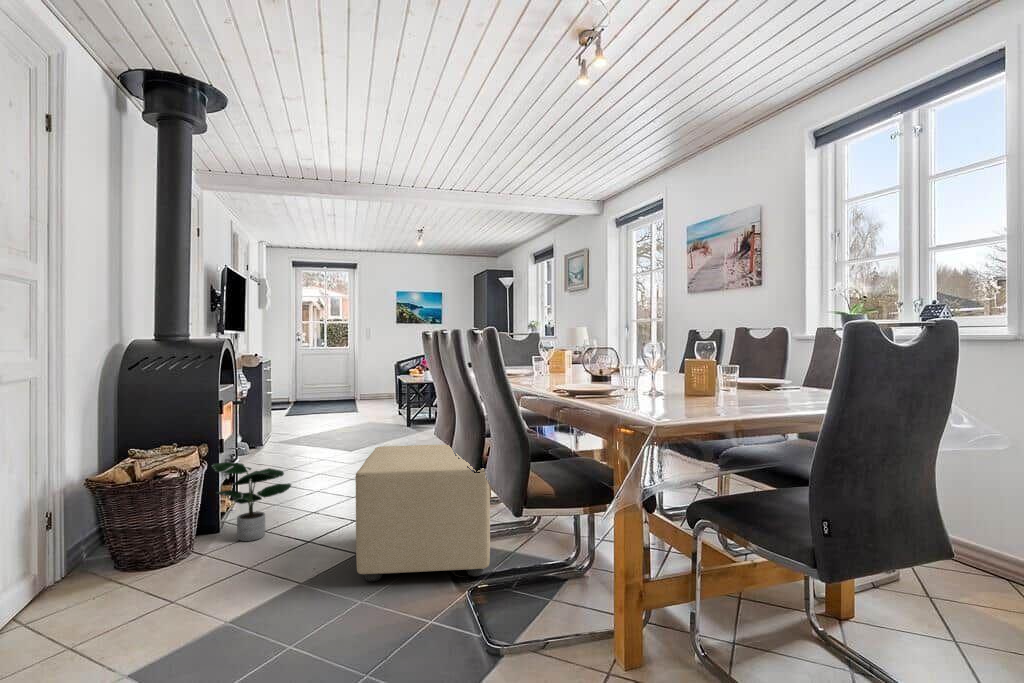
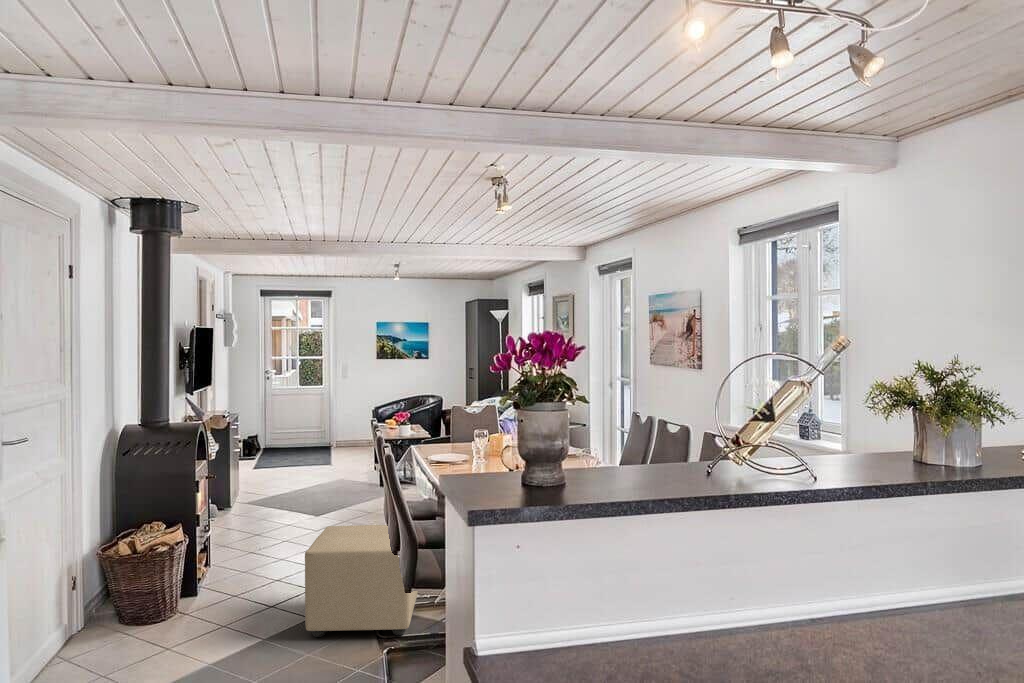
potted plant: present [212,462,291,541] -> none [191,536,257,603]

